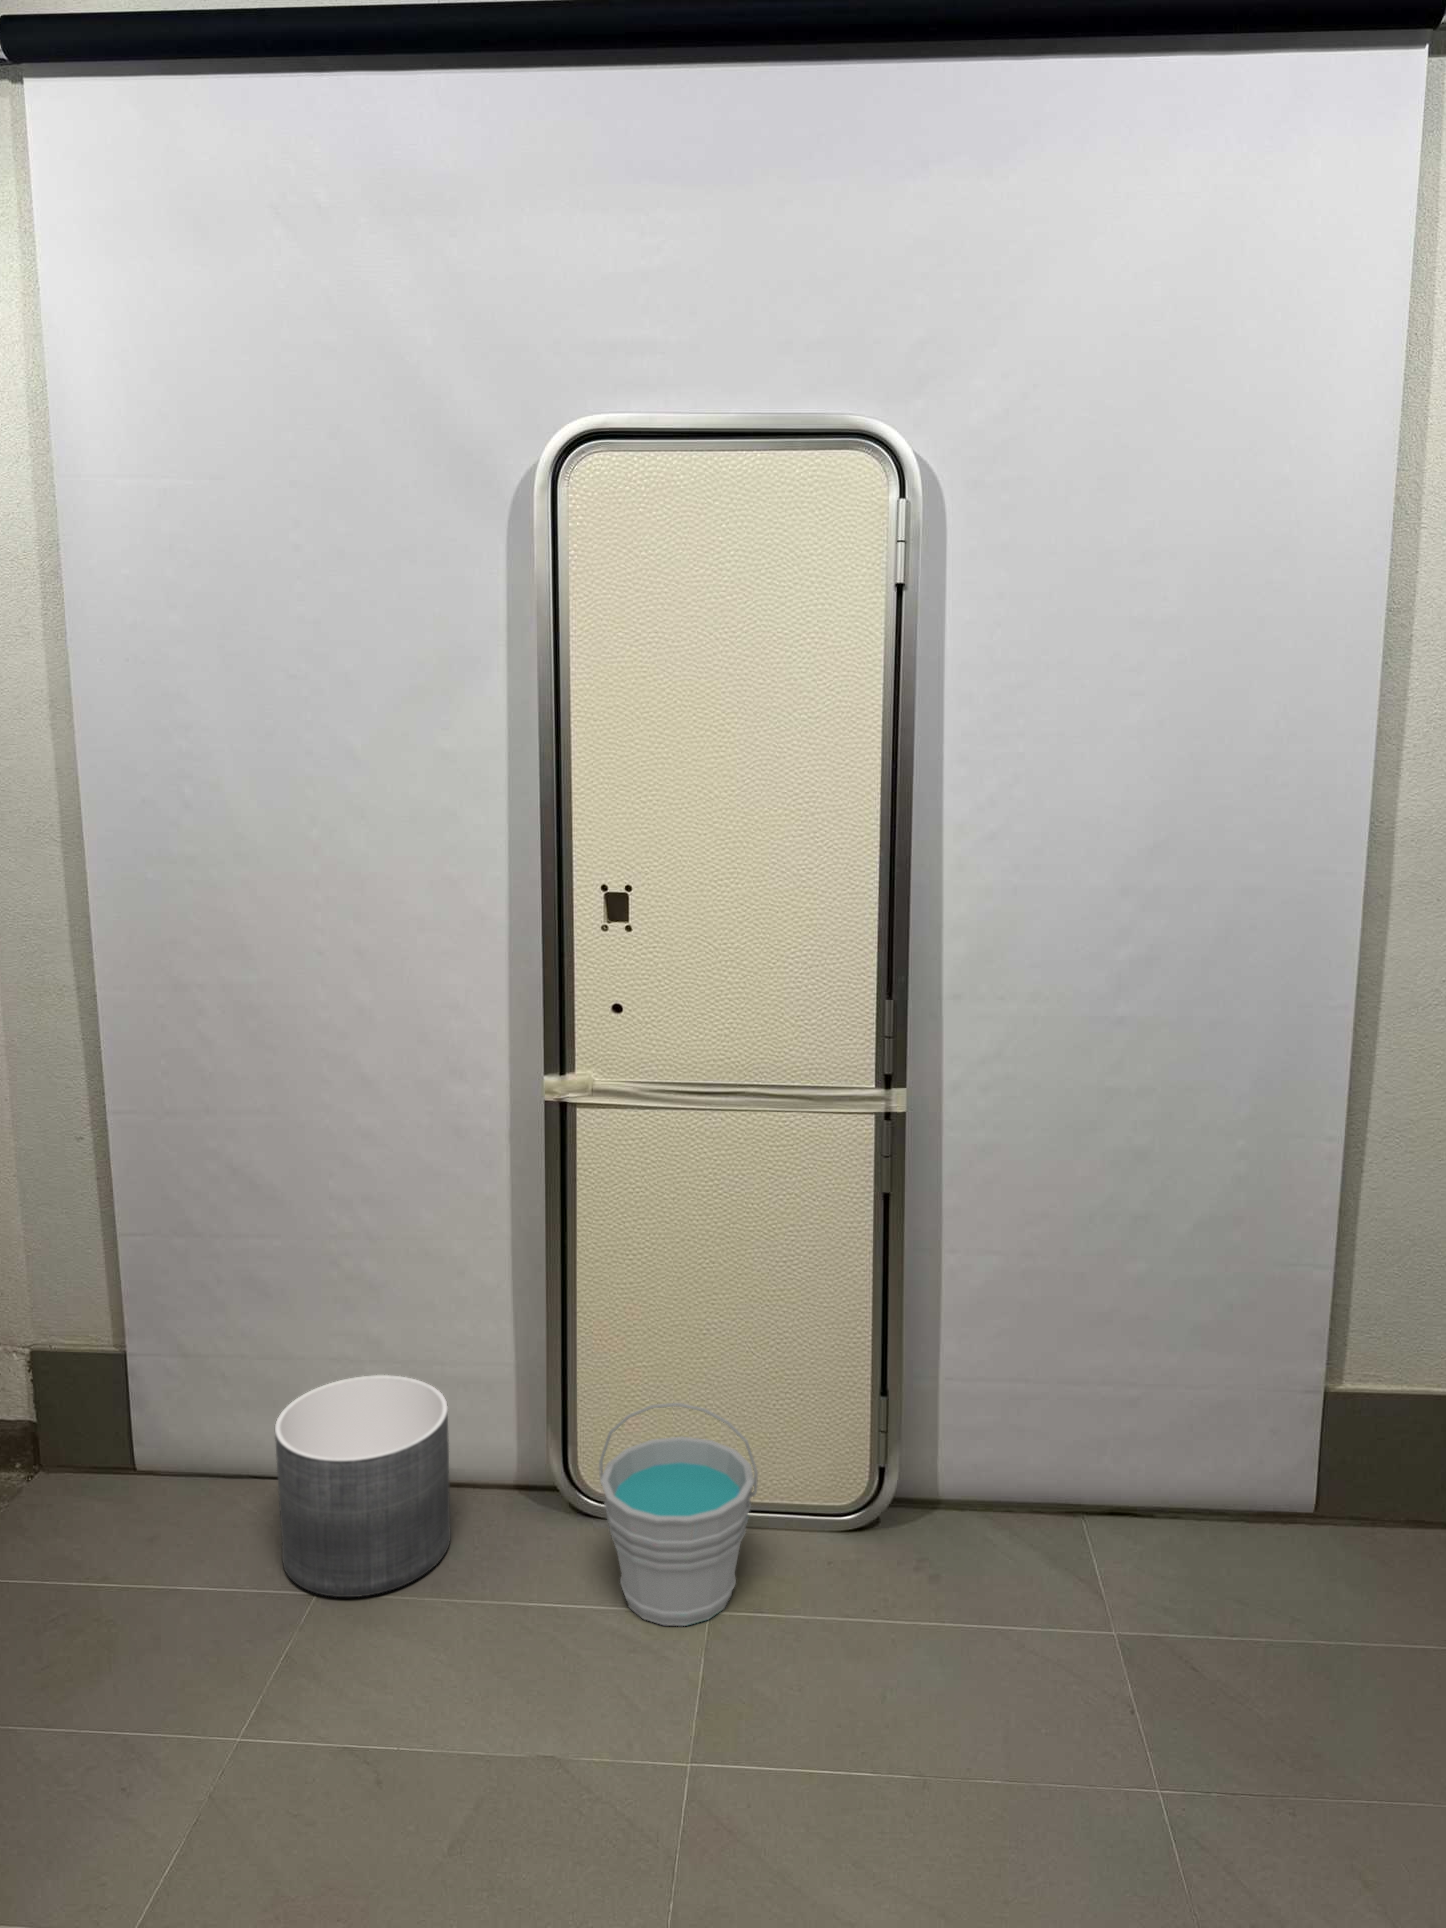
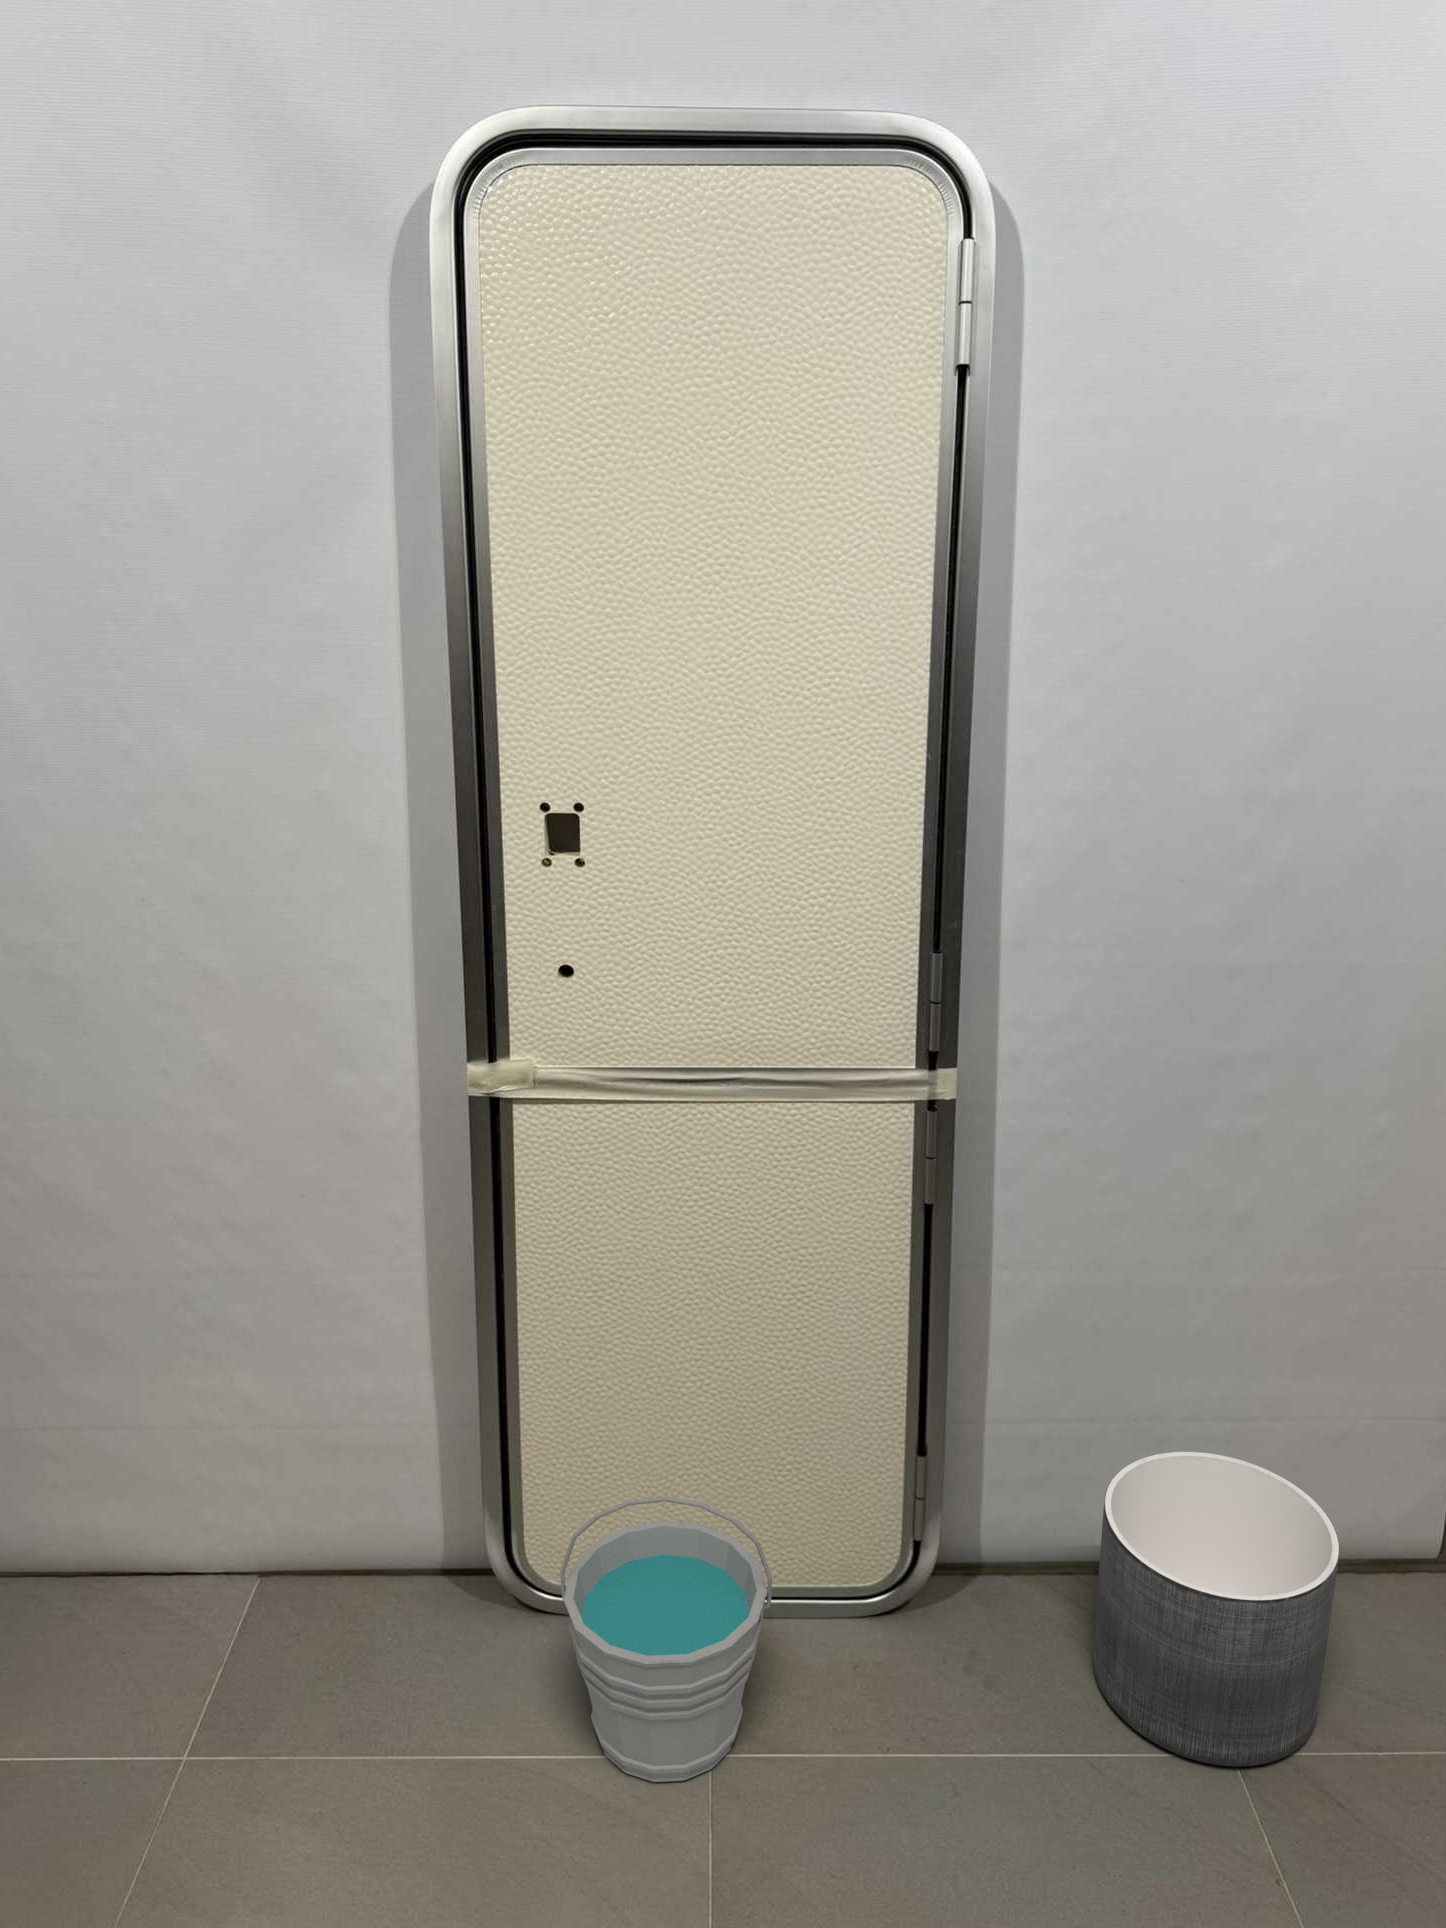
planter: present [275,1375,451,1597] -> present [1093,1452,1340,1766]

